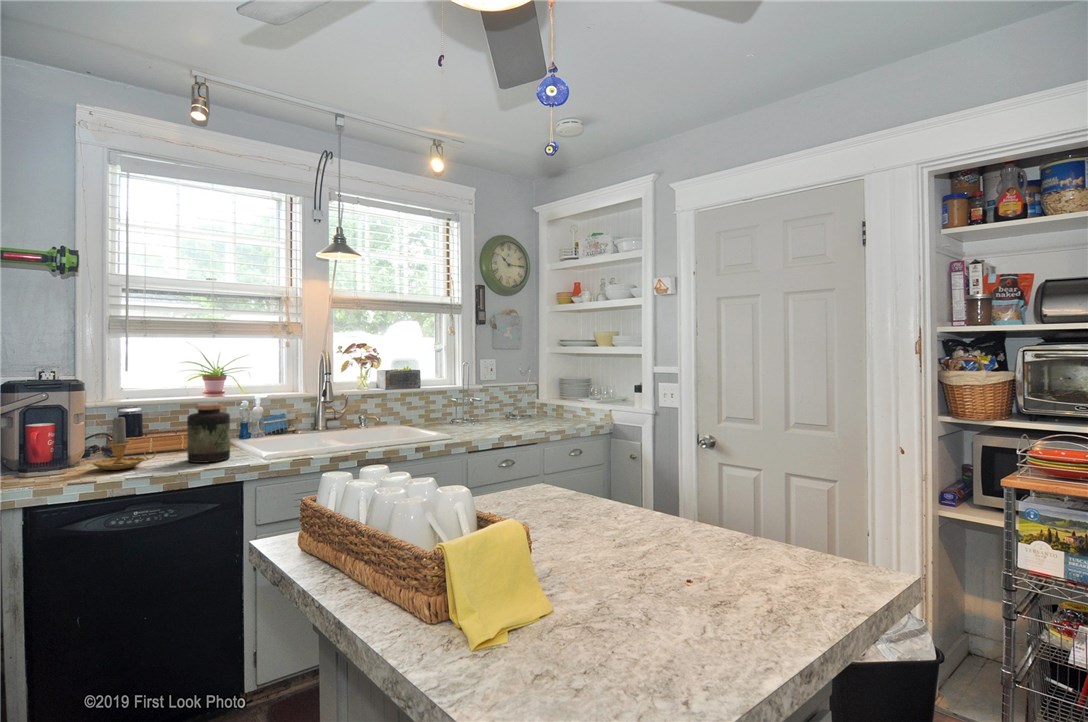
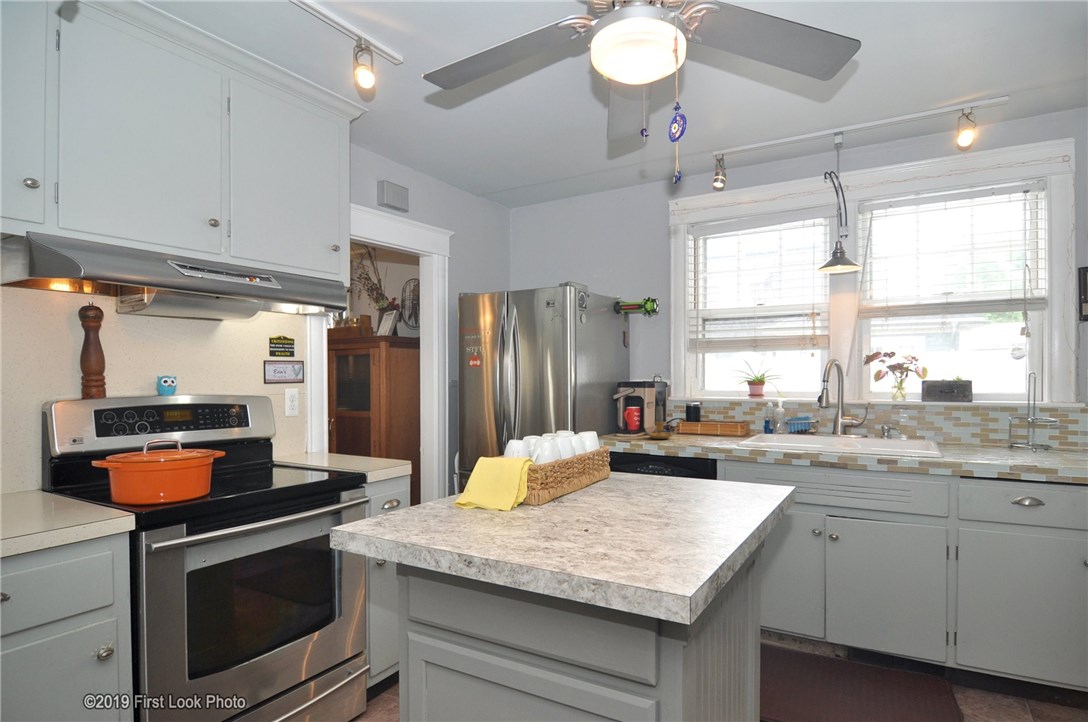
jar: present [187,404,230,463] -> none [694,401,722,443]

